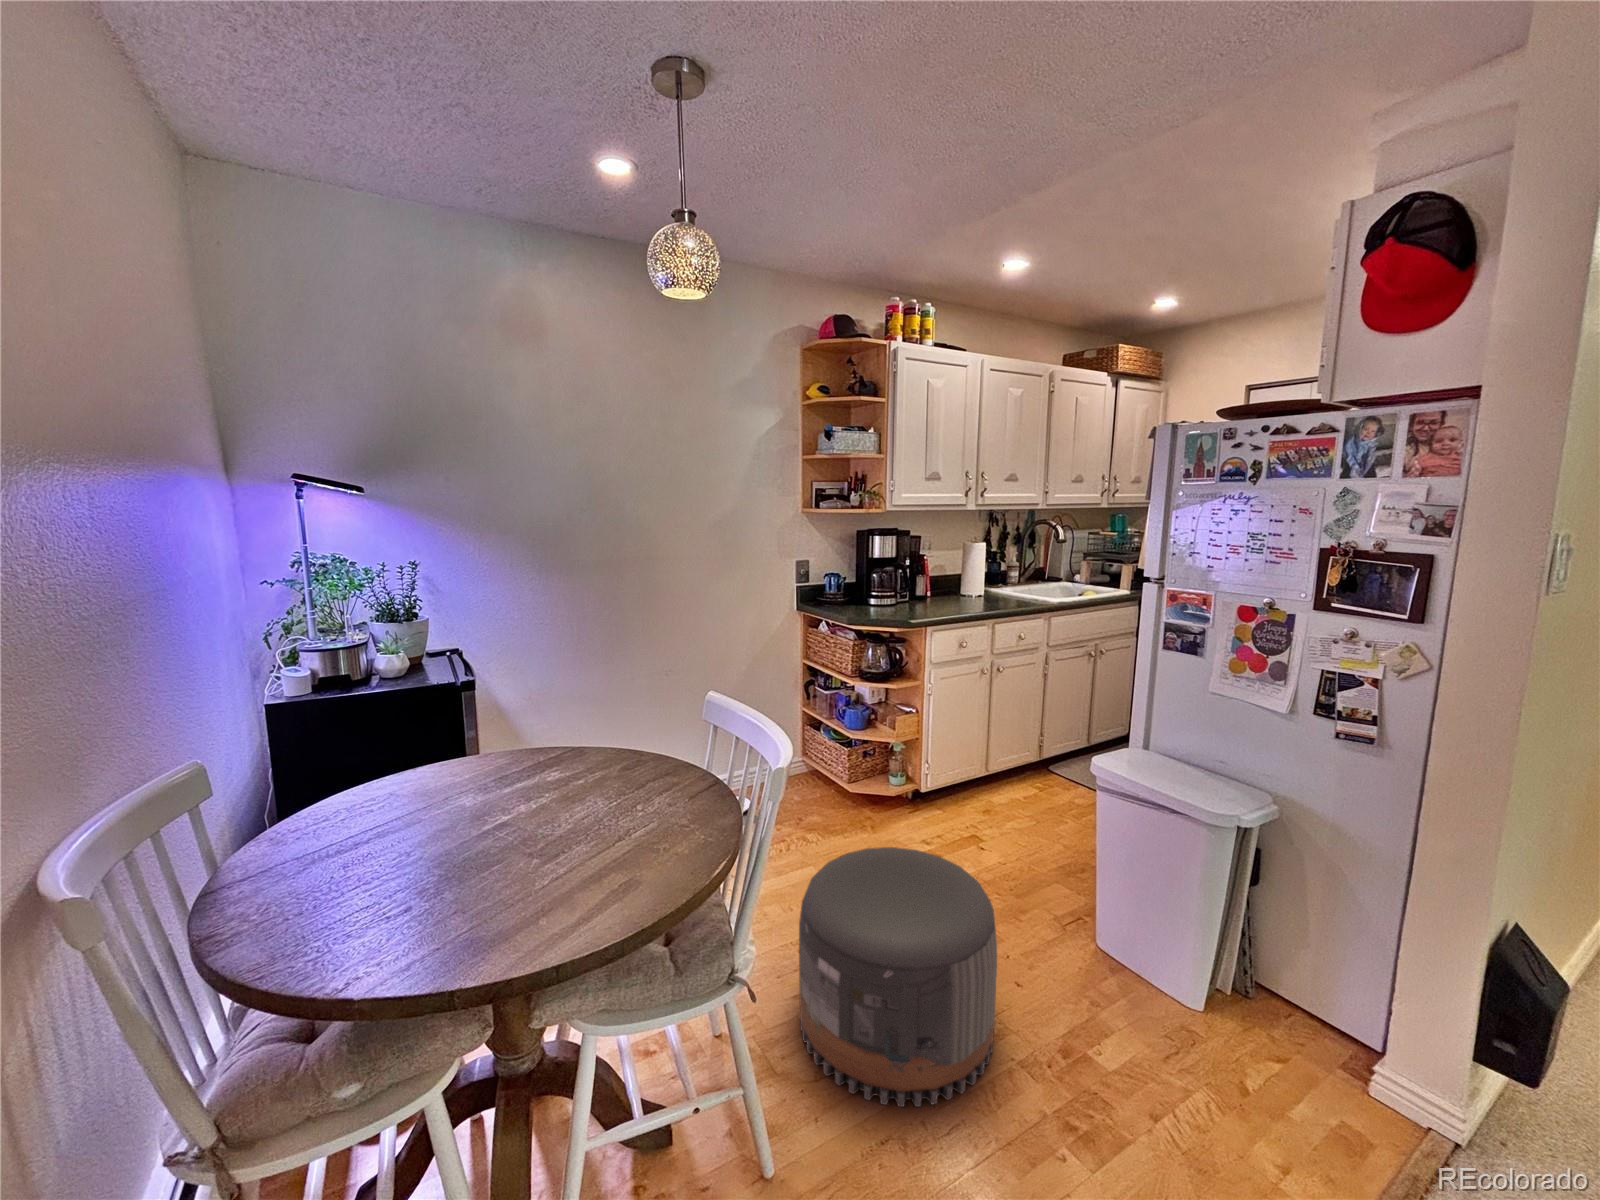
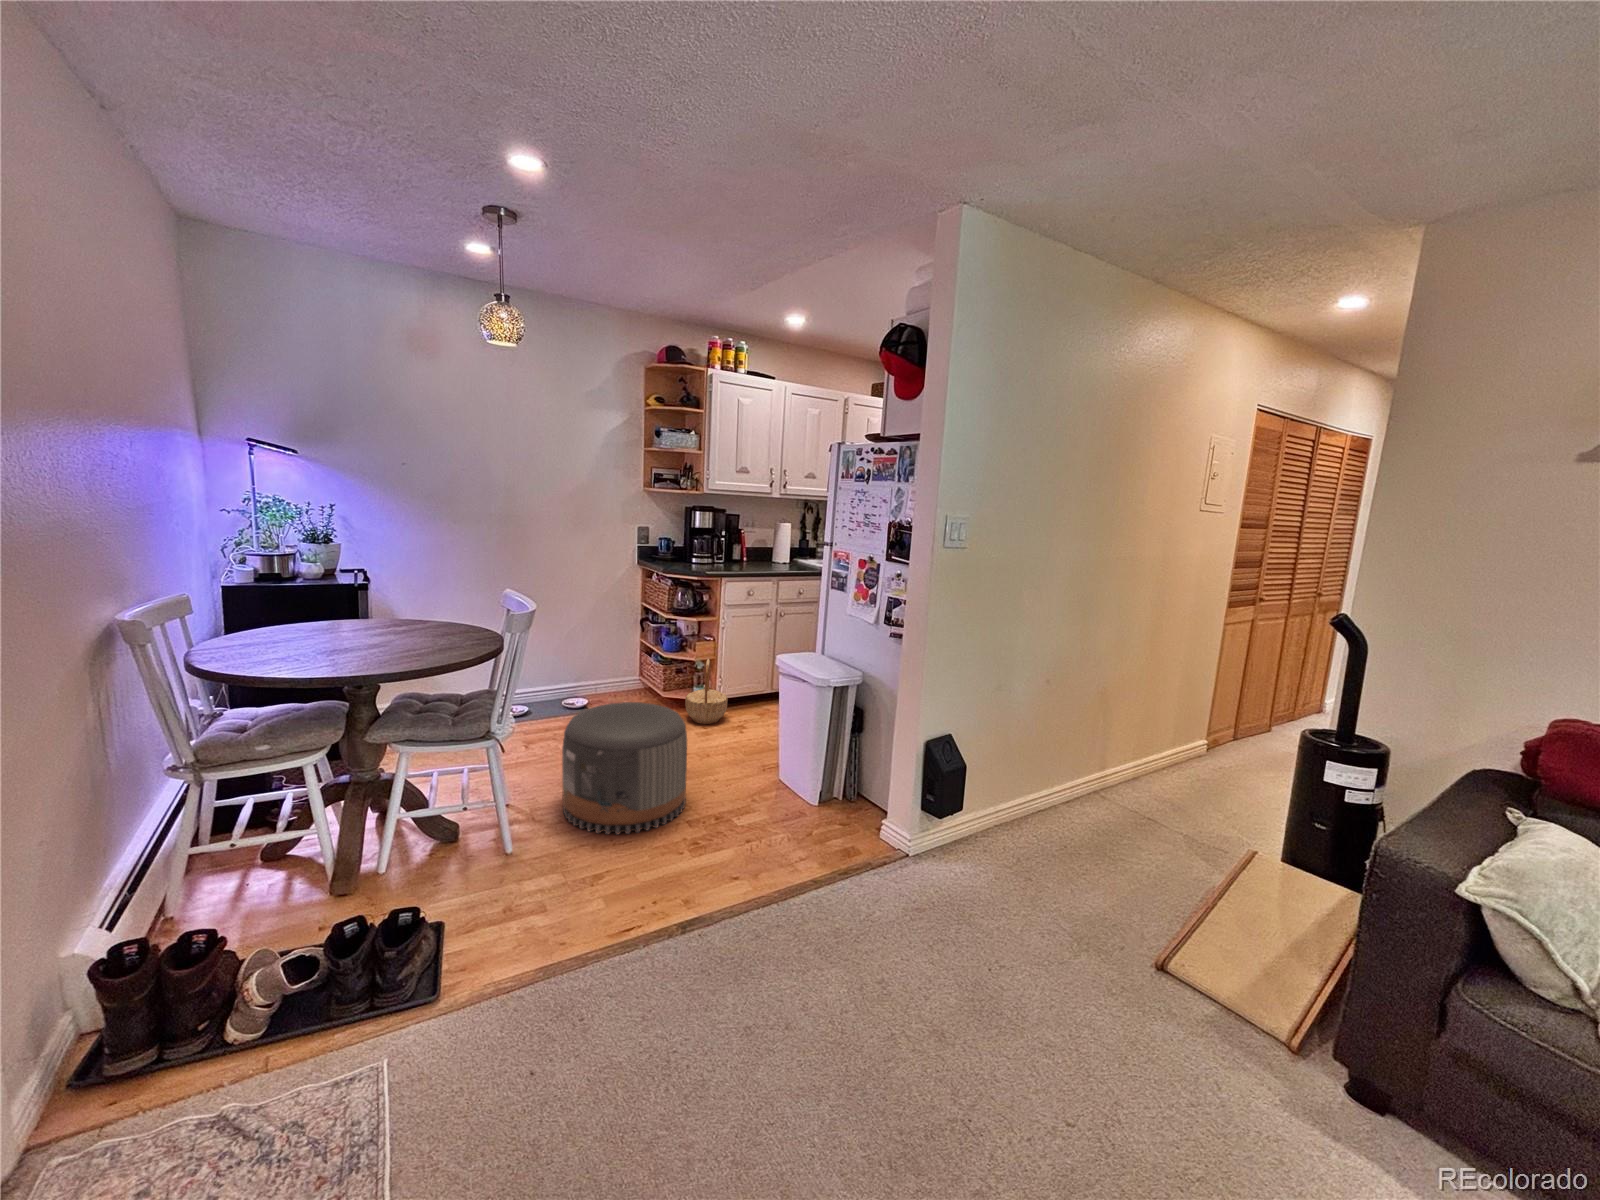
basket: none [891,739,949,835] -> present [685,659,728,724]

